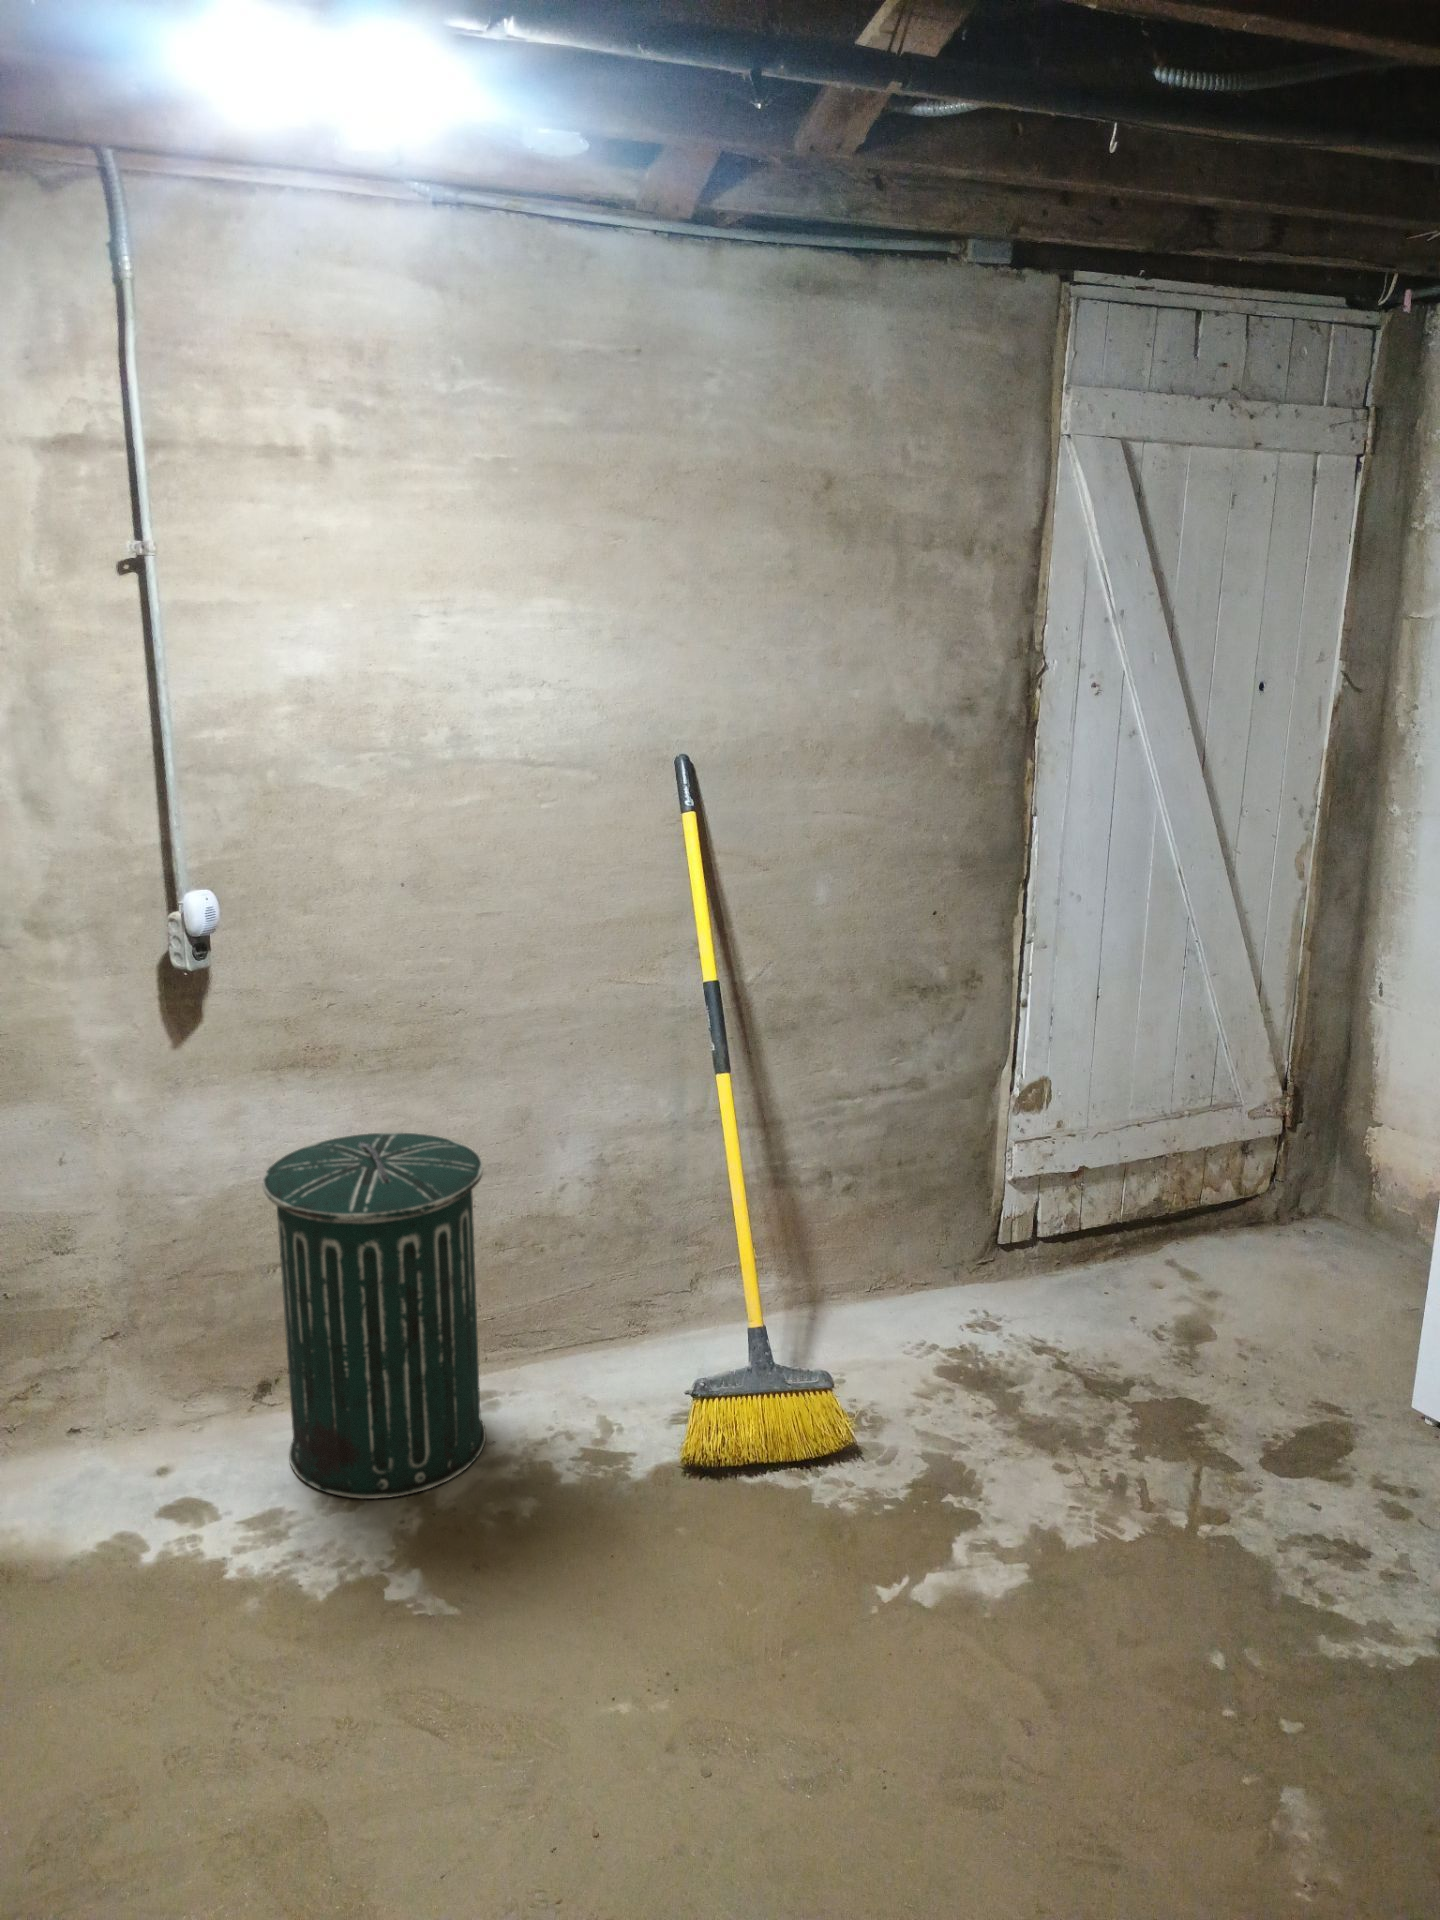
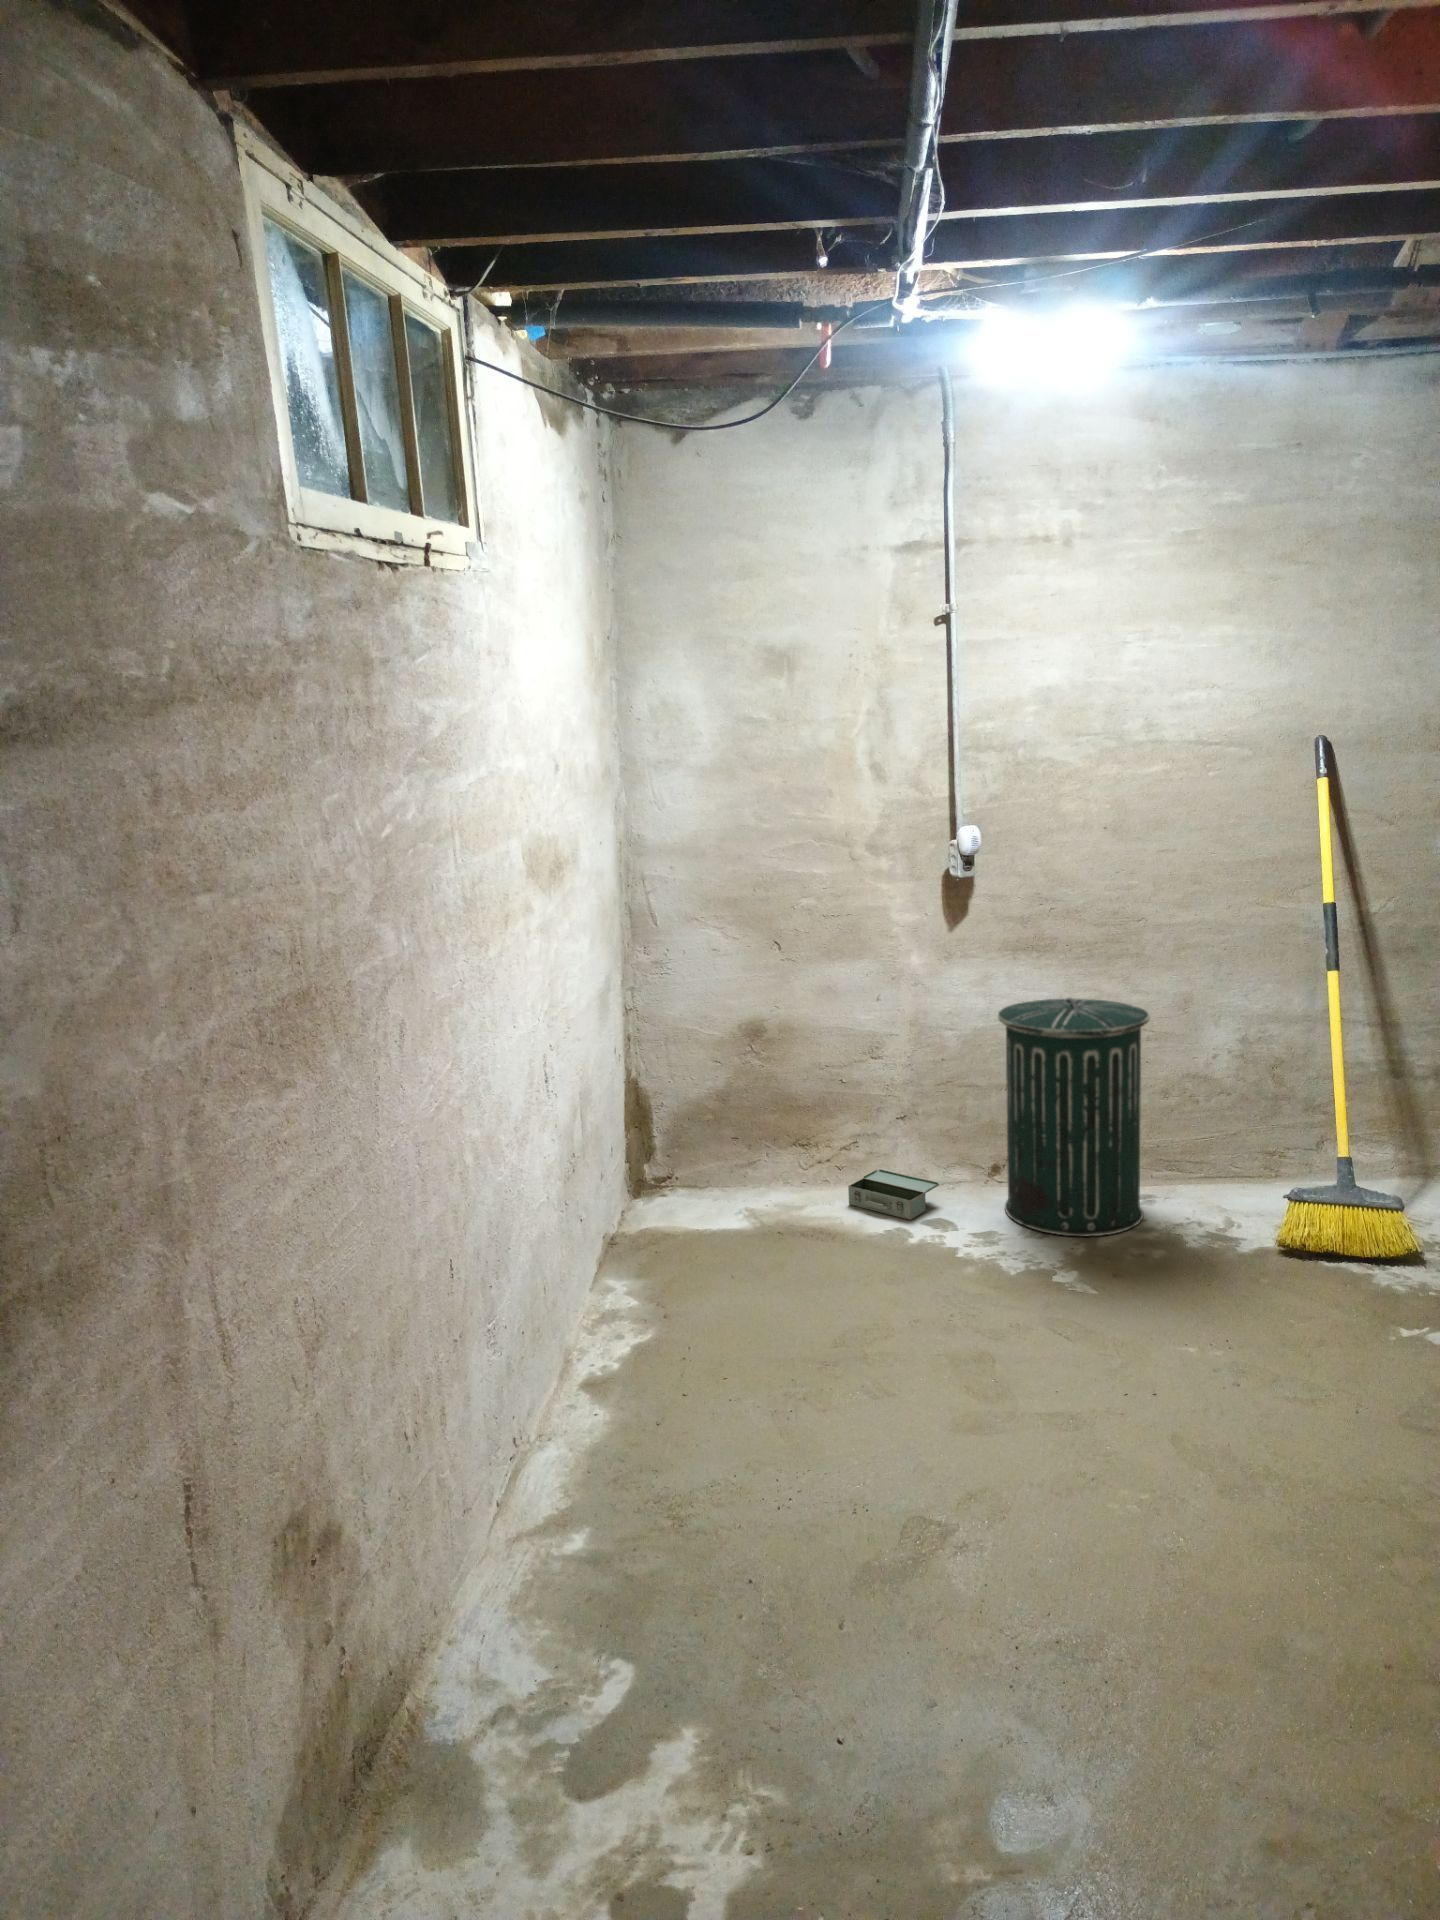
toolbox: none [35,1429,186,1517] -> present [848,1169,939,1220]

